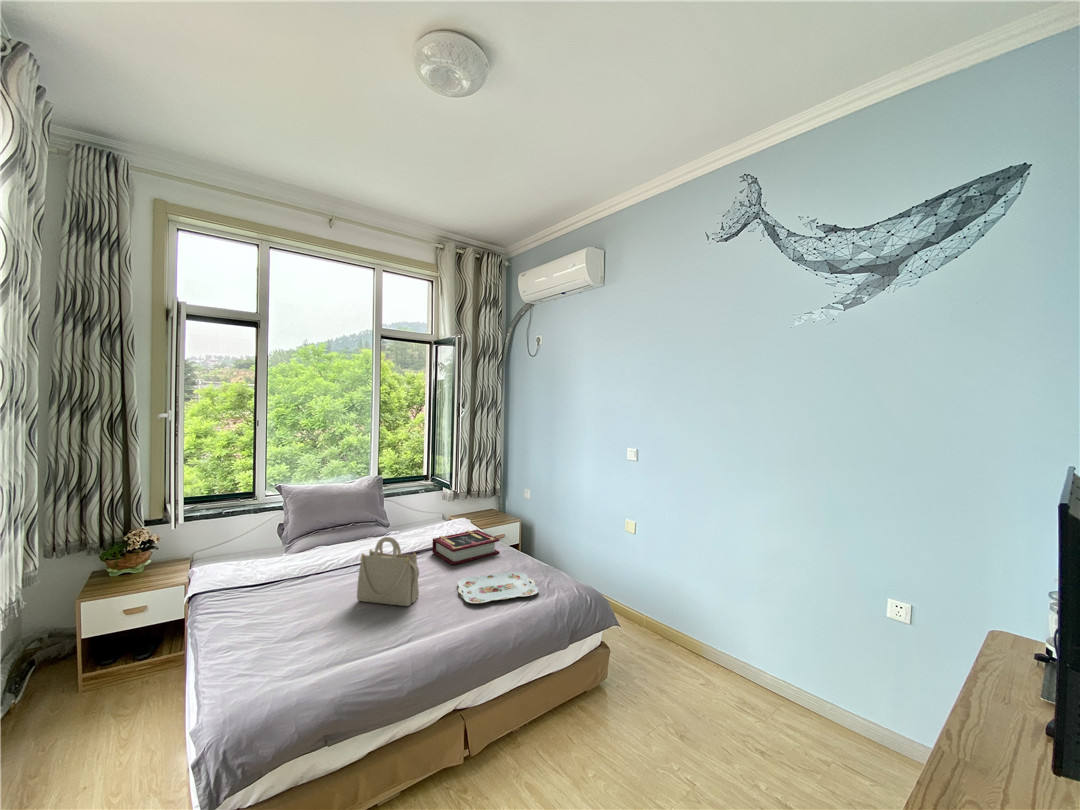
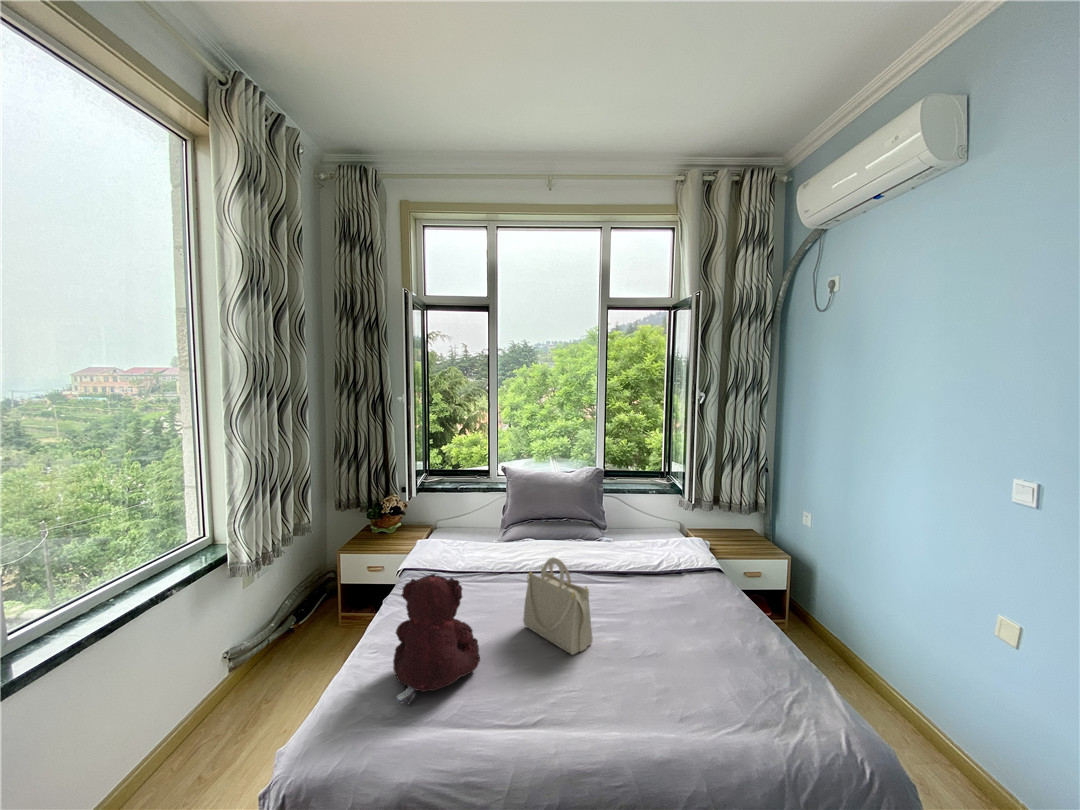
book: present [432,530,500,565] -> none [640,559,732,606]
teddy bear: none [253,562,338,675] -> present [393,574,480,706]
serving tray: present [457,572,538,603] -> none [642,634,769,704]

